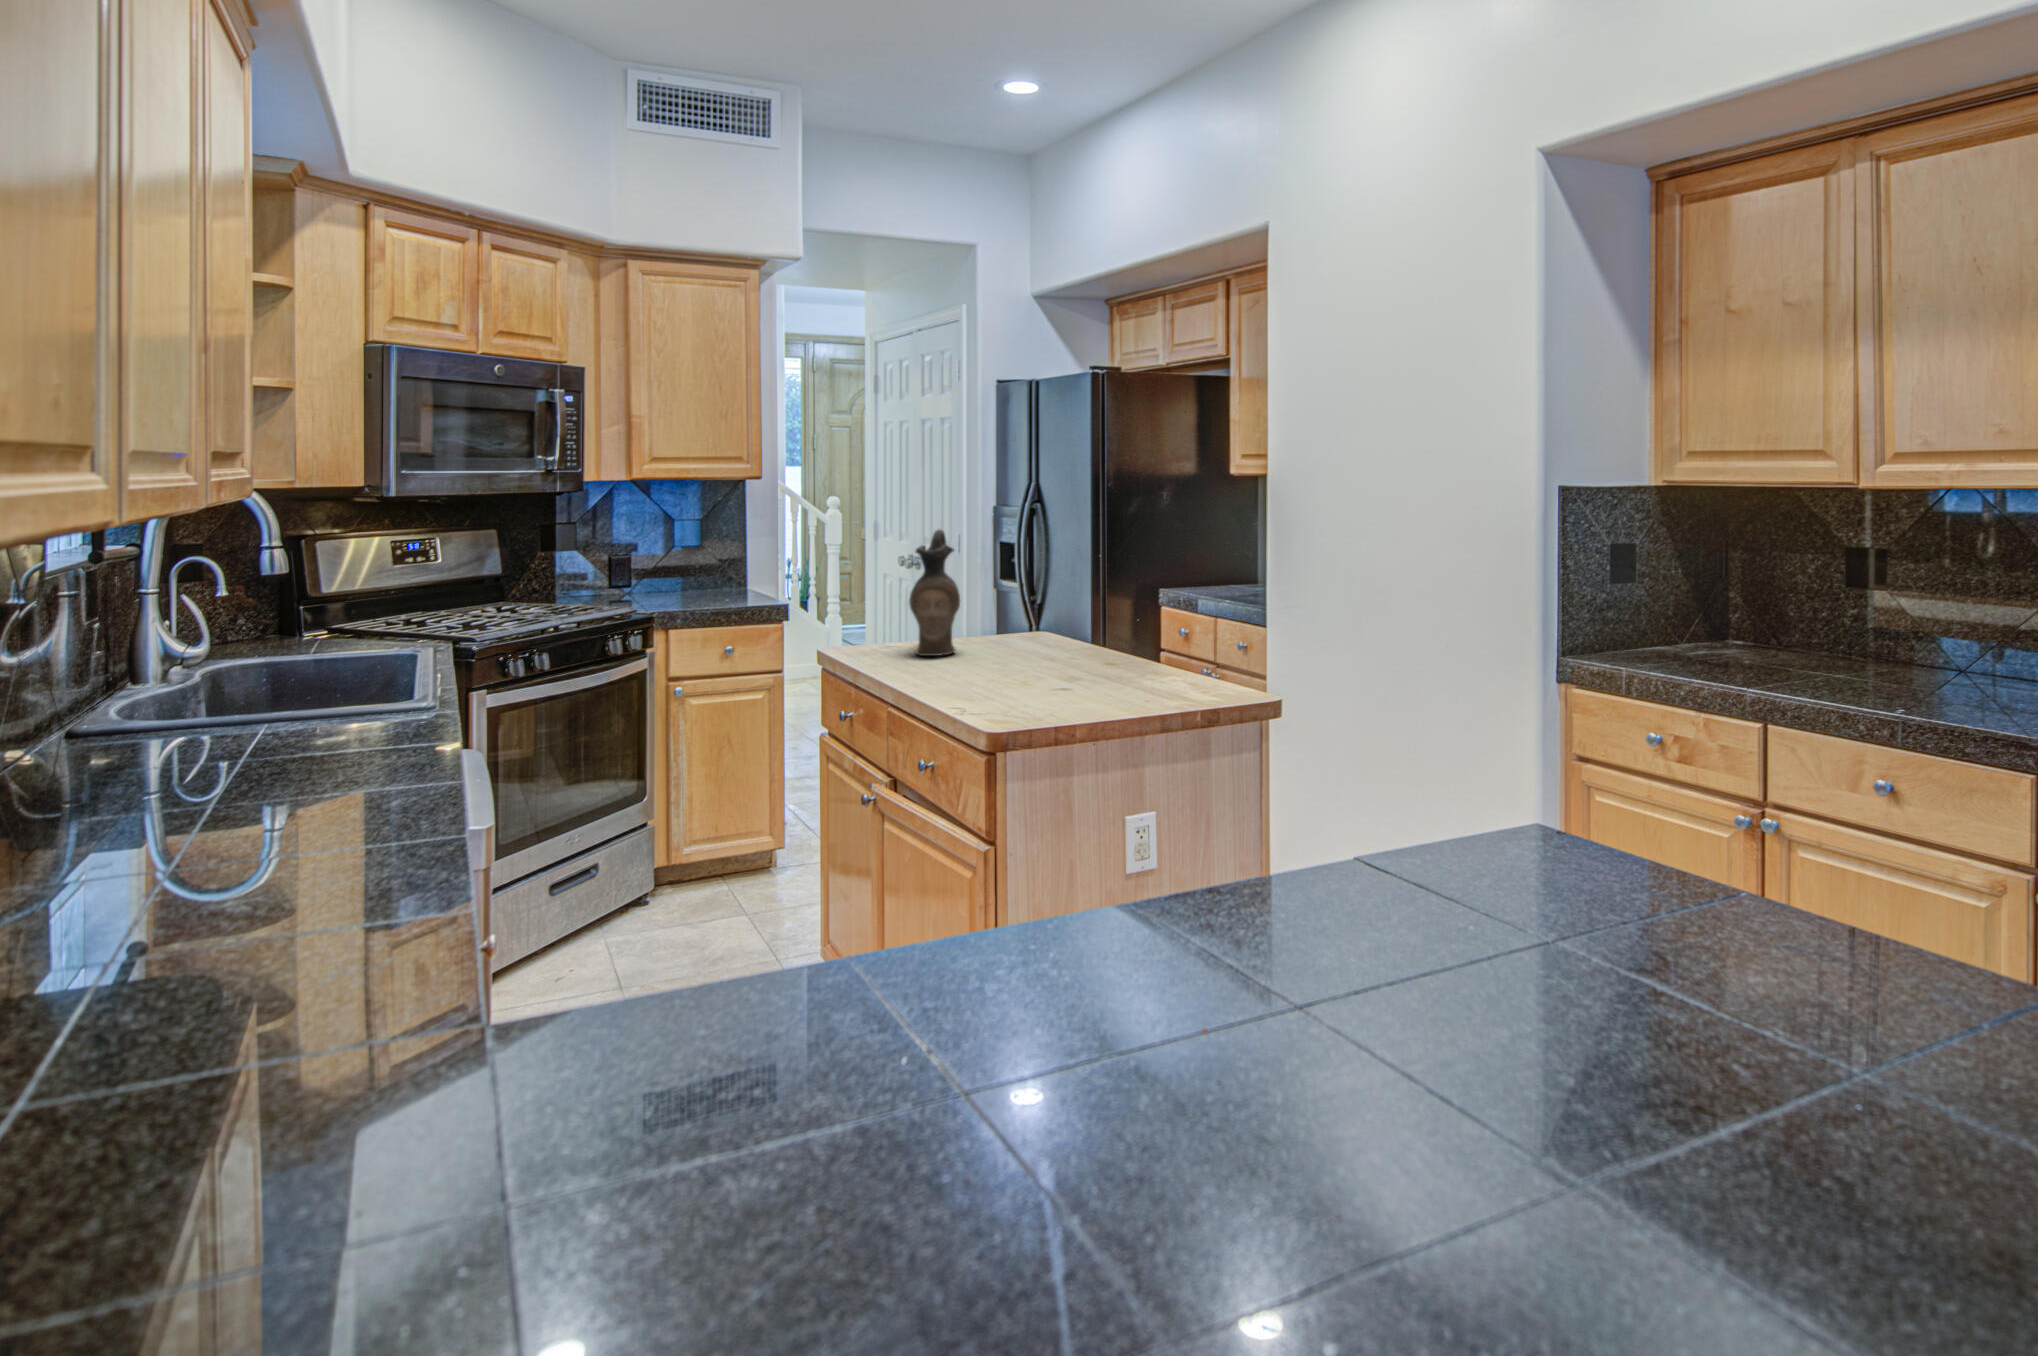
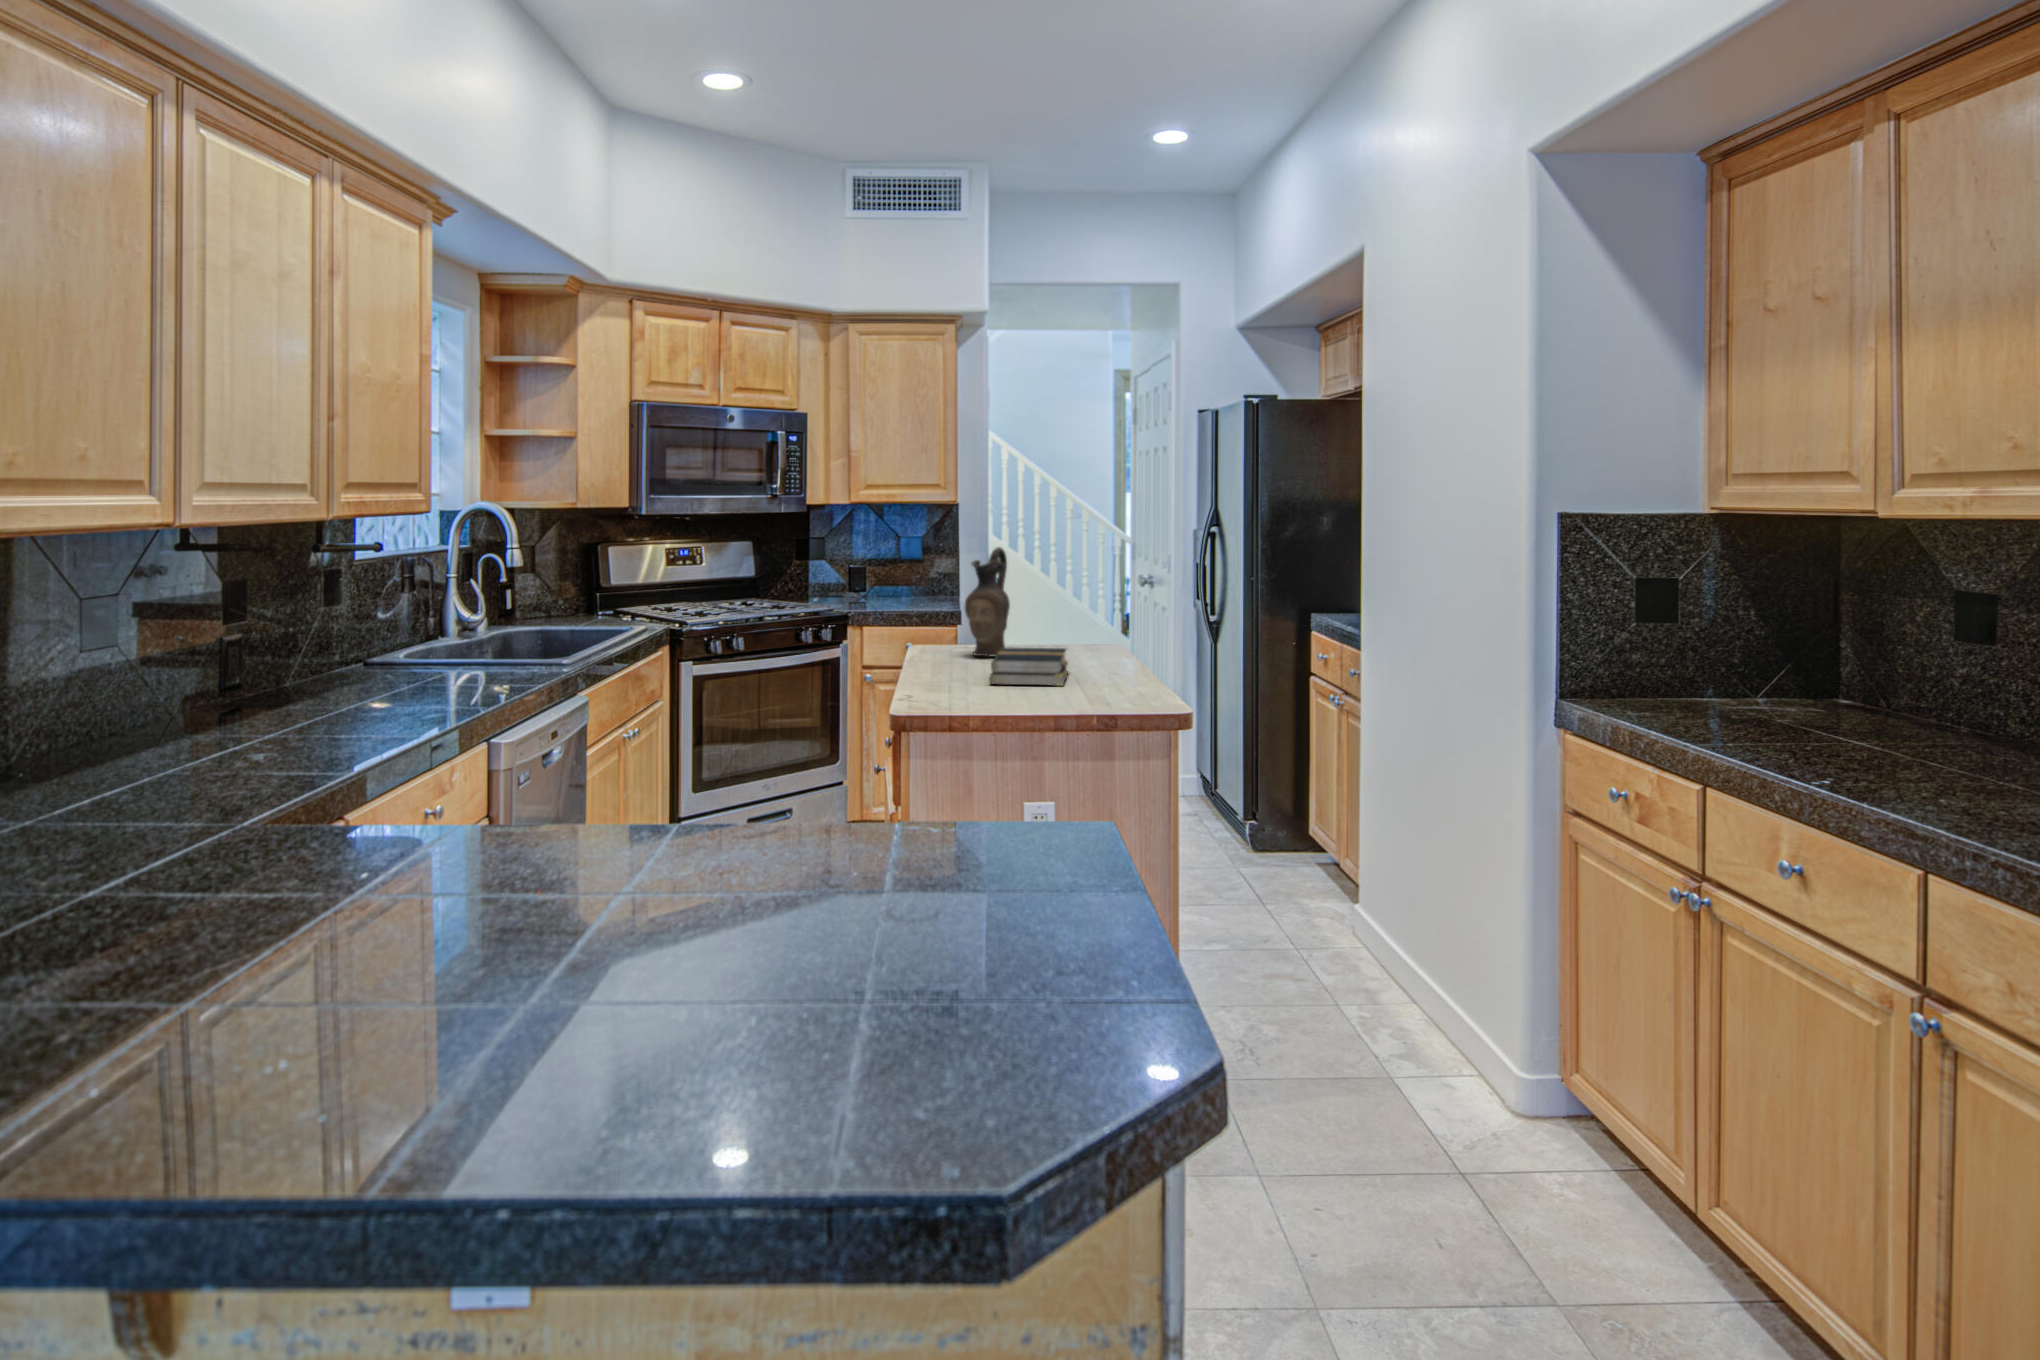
hardback book: none [988,640,1093,688] -> present [989,647,1068,686]

